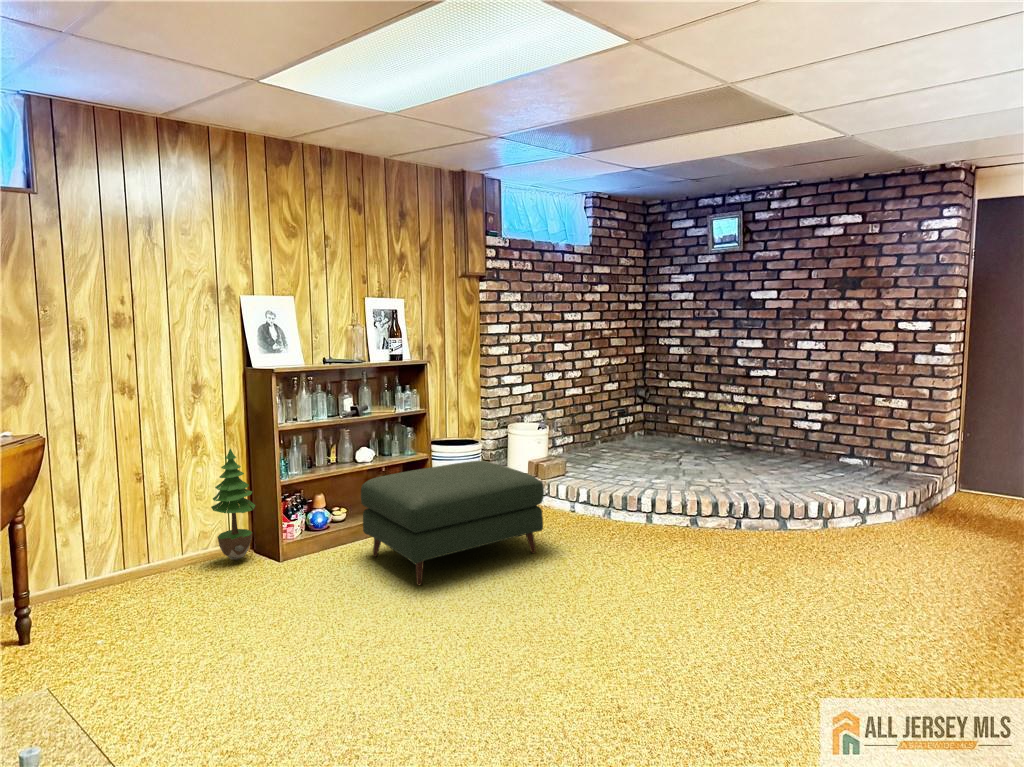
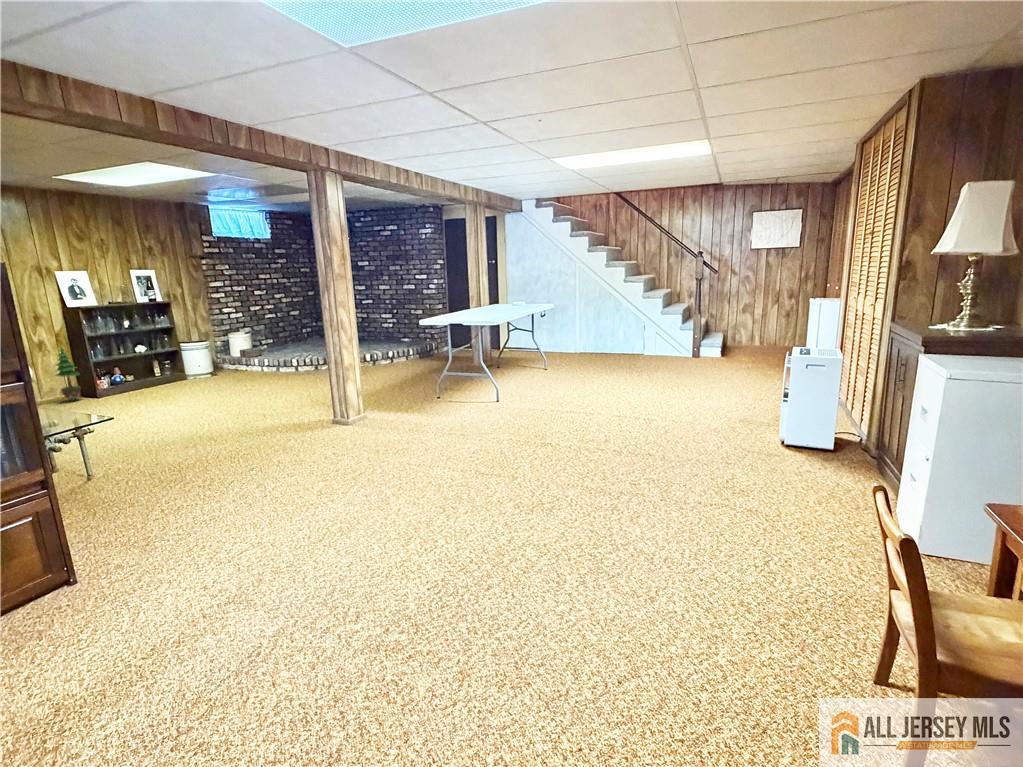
ottoman: present [361,461,544,586] -> none [139,347,236,396]

